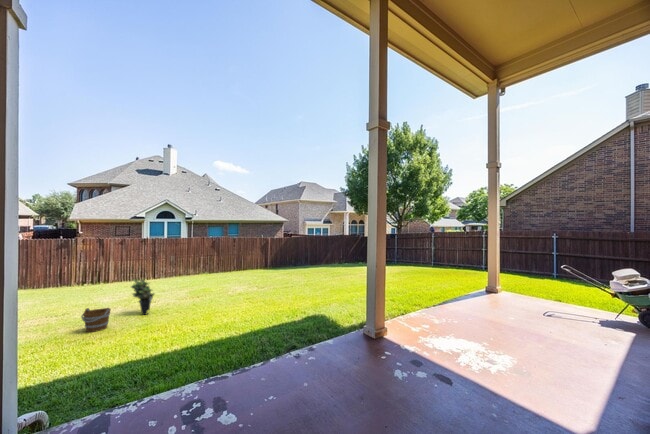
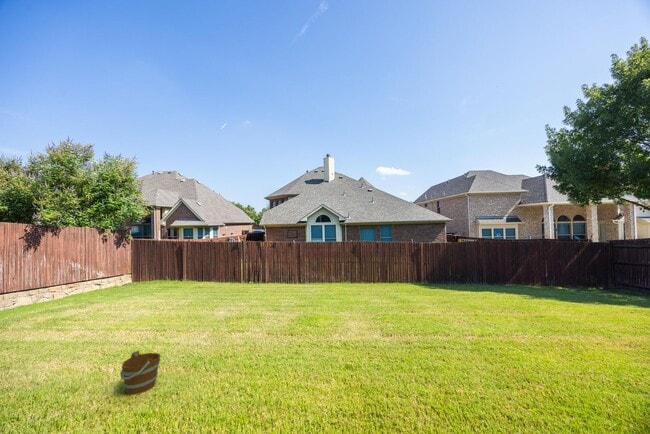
potted plant: present [131,279,154,315] -> none [207,305,239,364]

